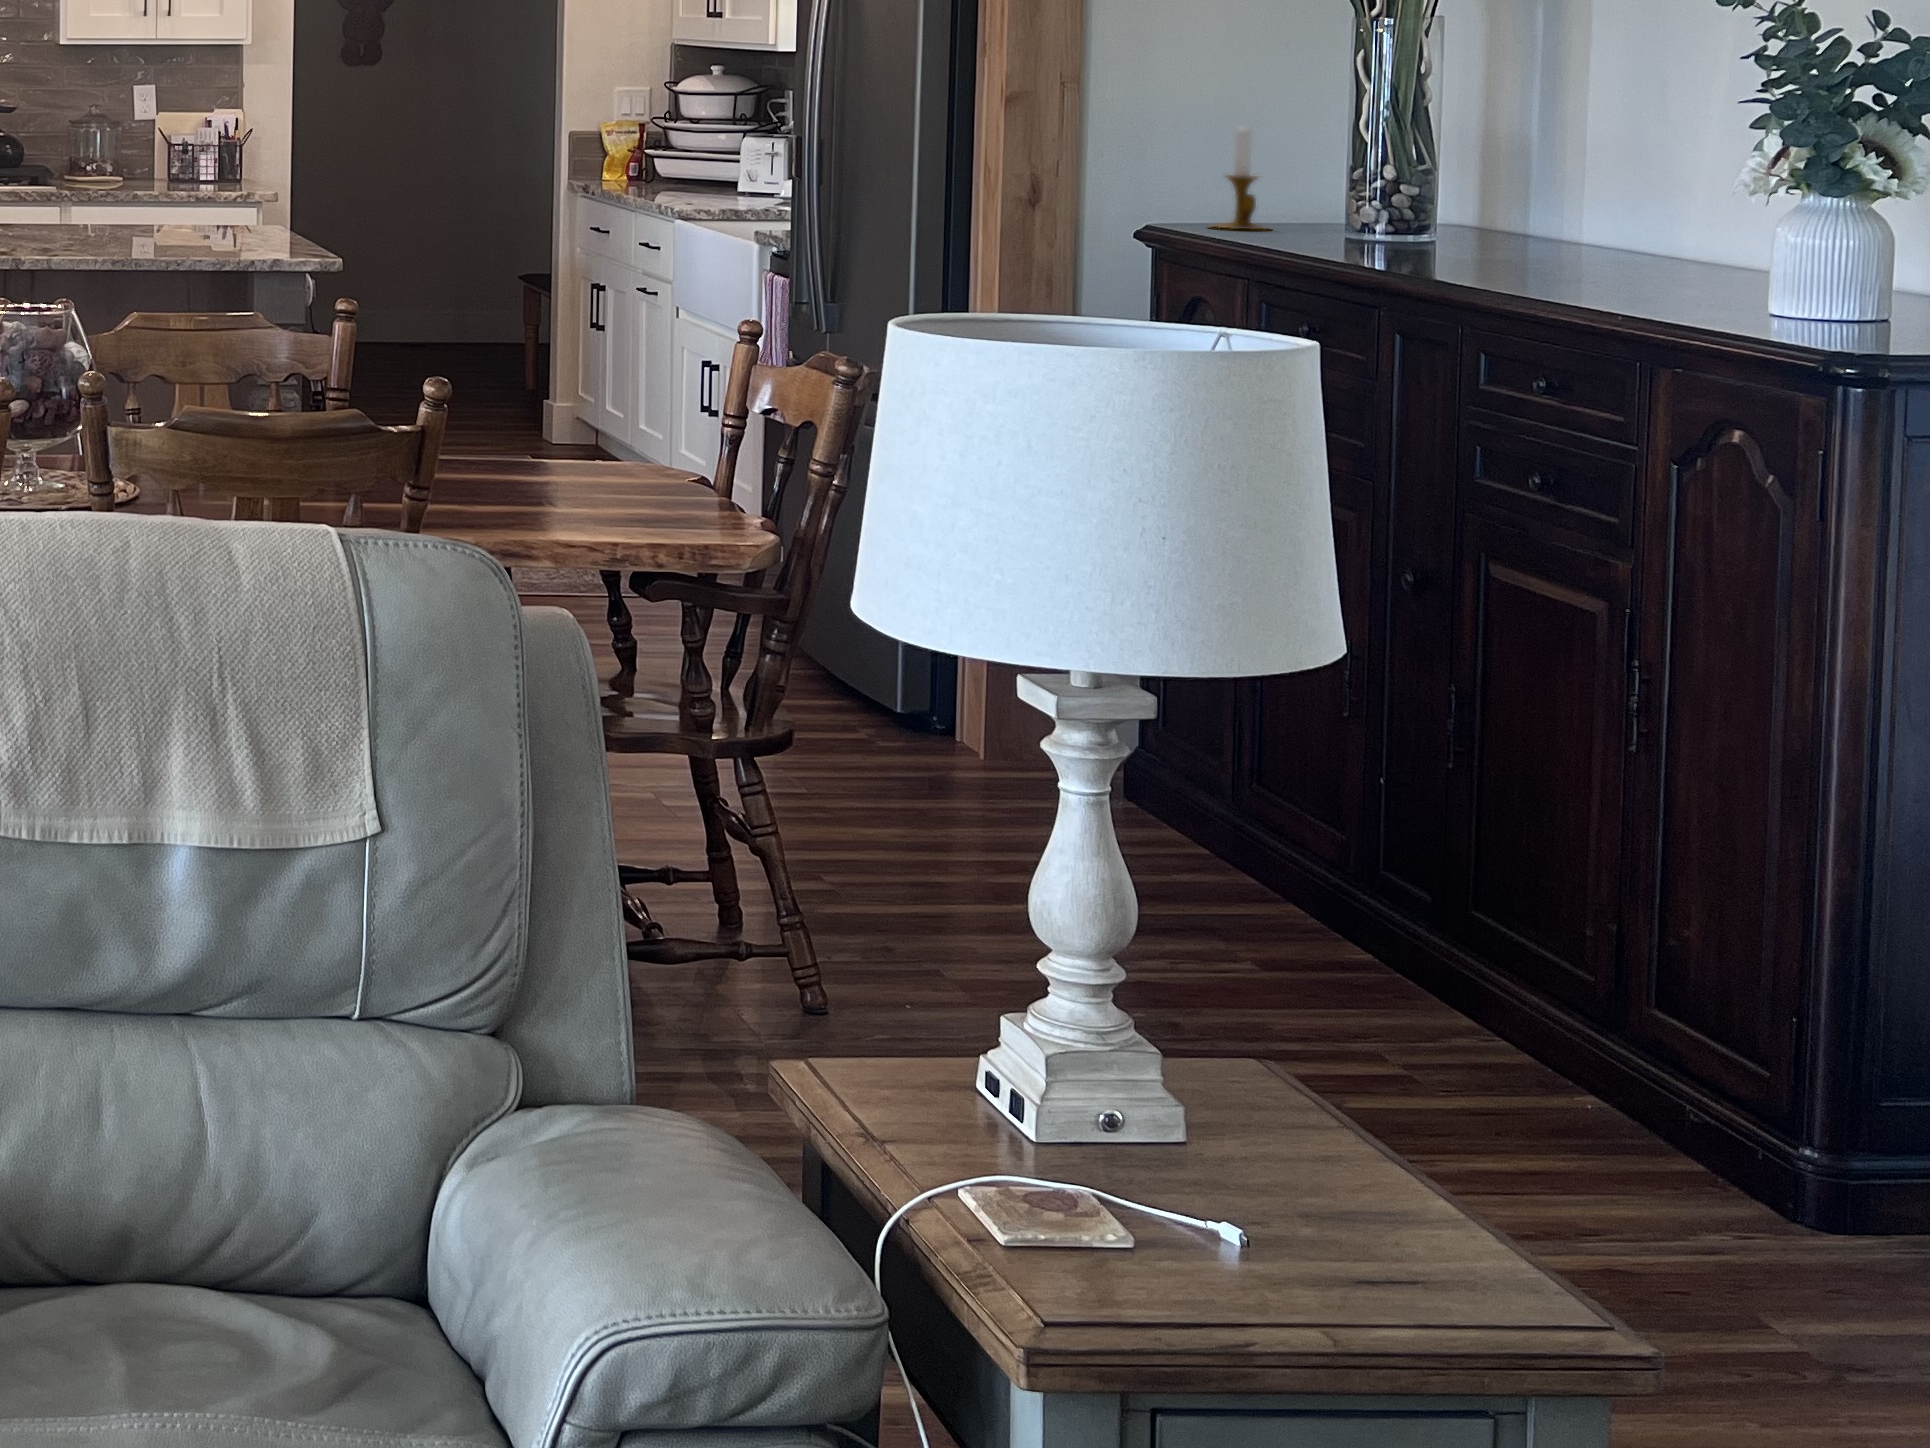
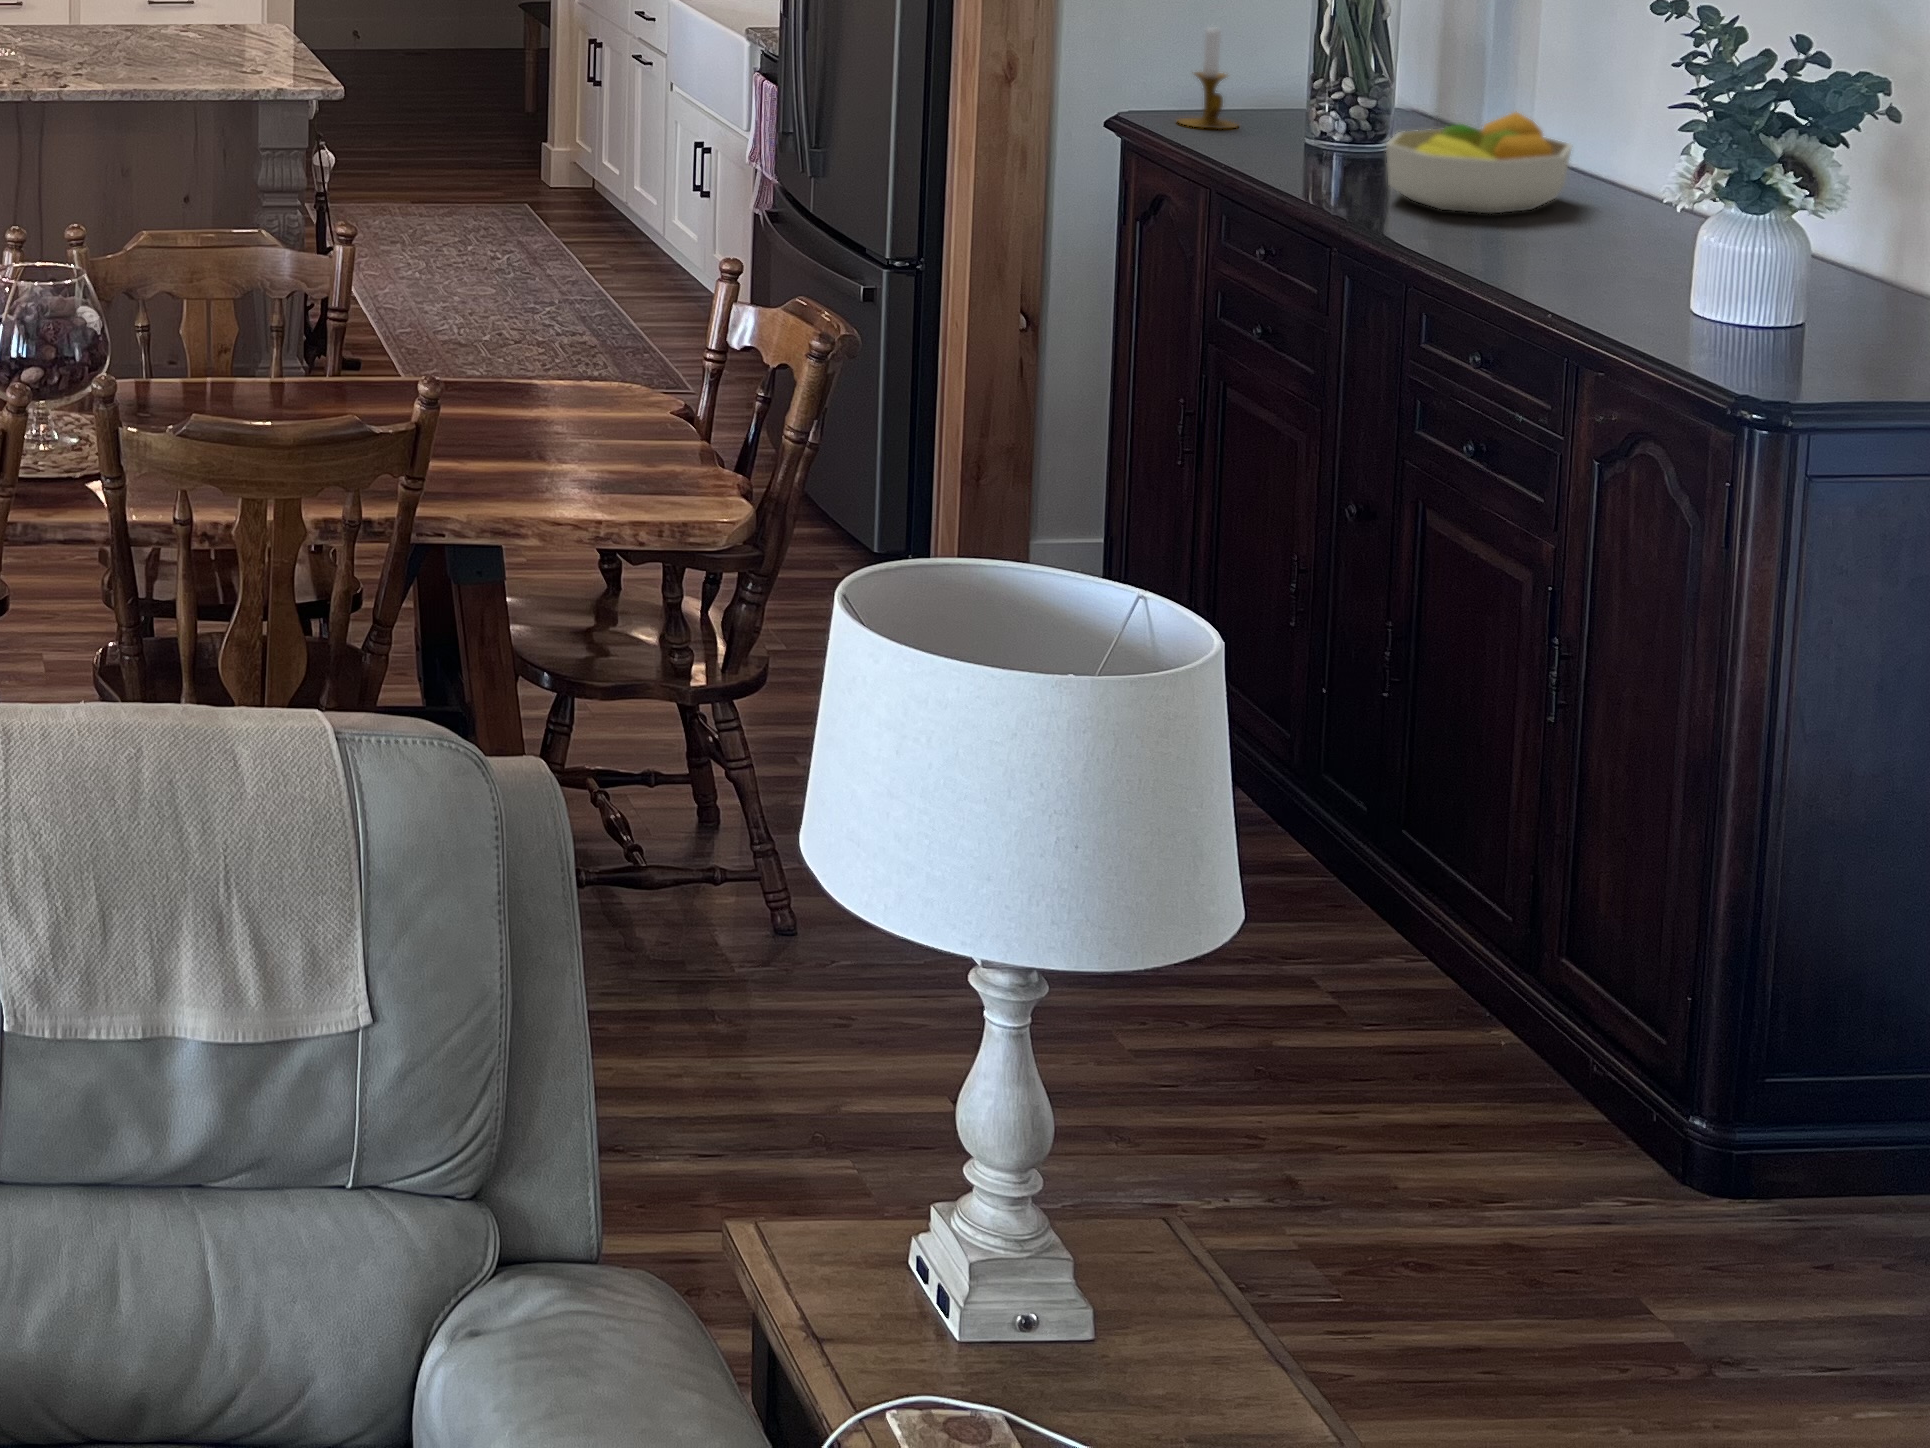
fruit bowl: none [1435,170,1631,264] -> present [1386,112,1572,213]

